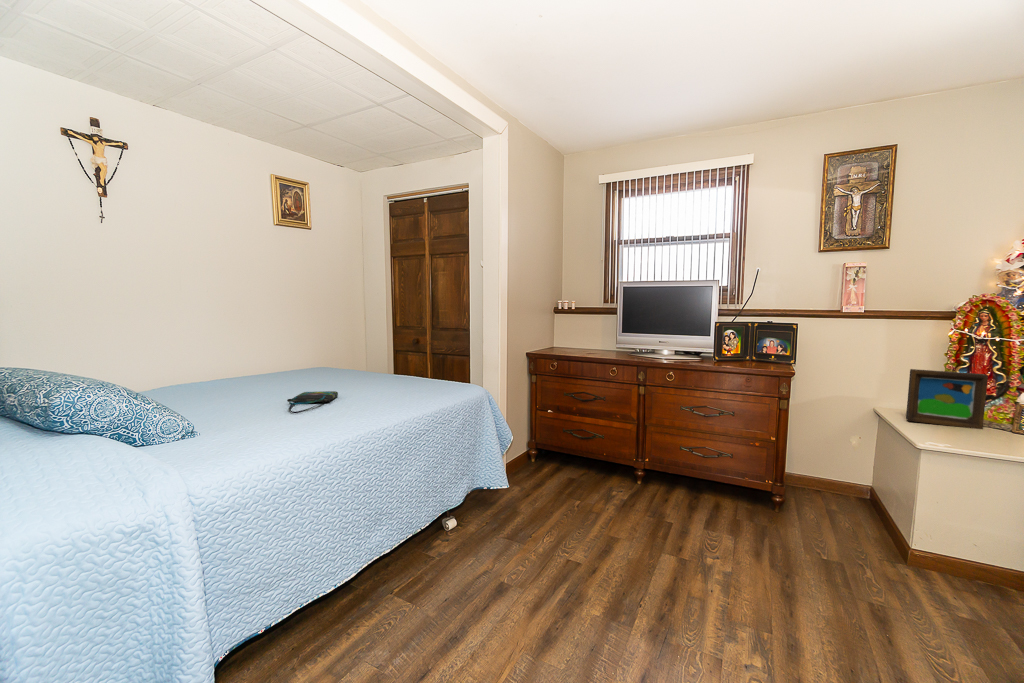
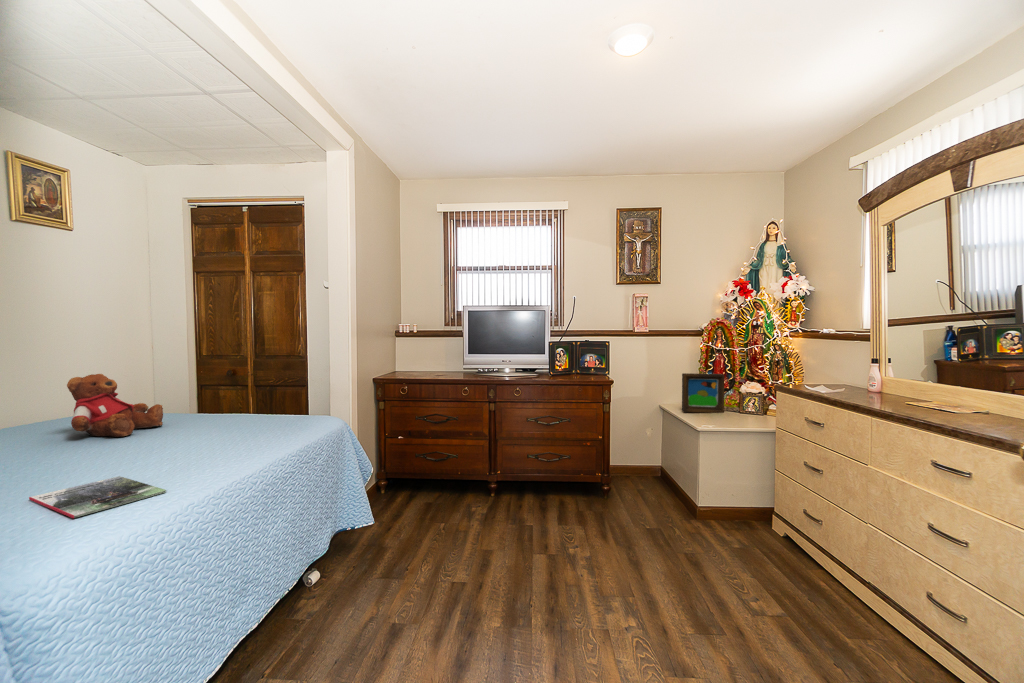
teddy bear: none [307,339,365,387] -> present [67,374,163,437]
tote bag: present [287,391,338,413] -> none [60,441,141,475]
magazine: none [254,417,323,444] -> present [29,476,166,518]

